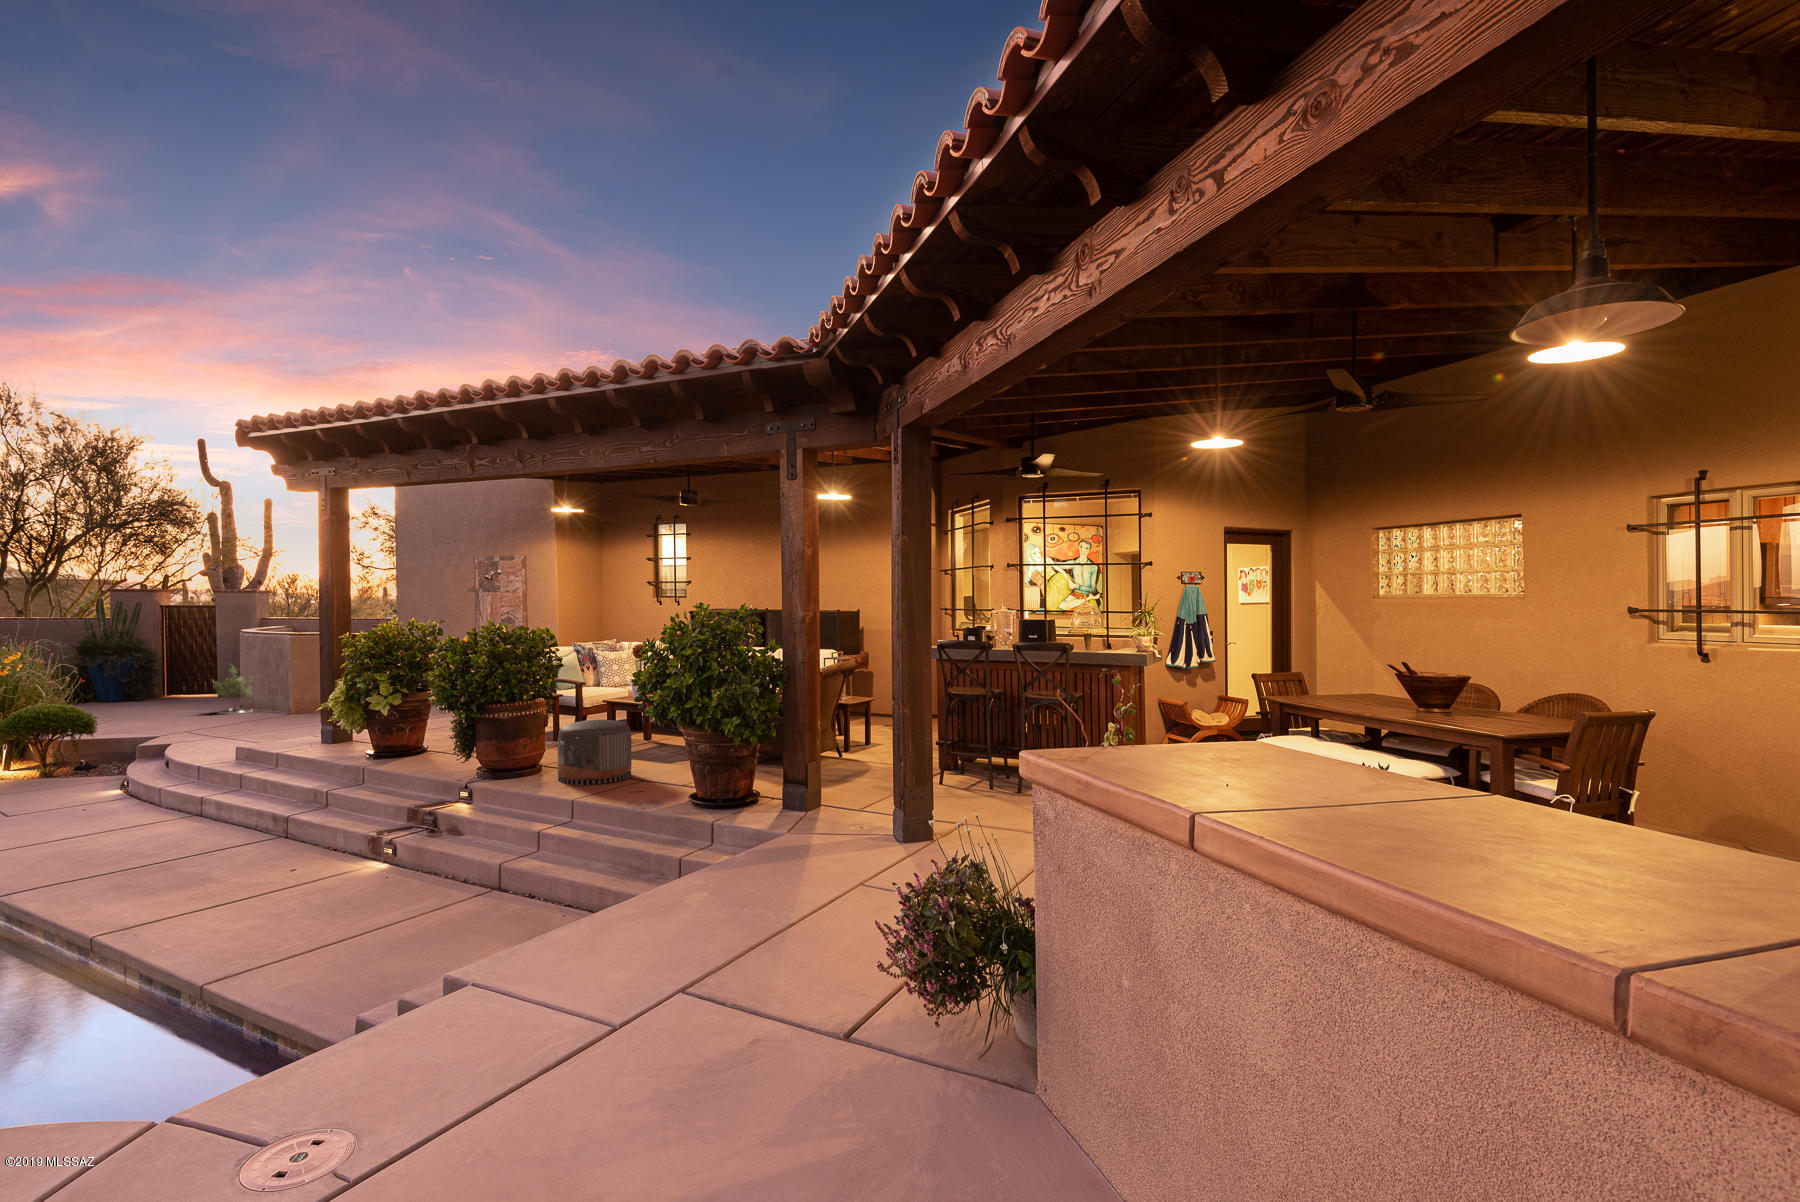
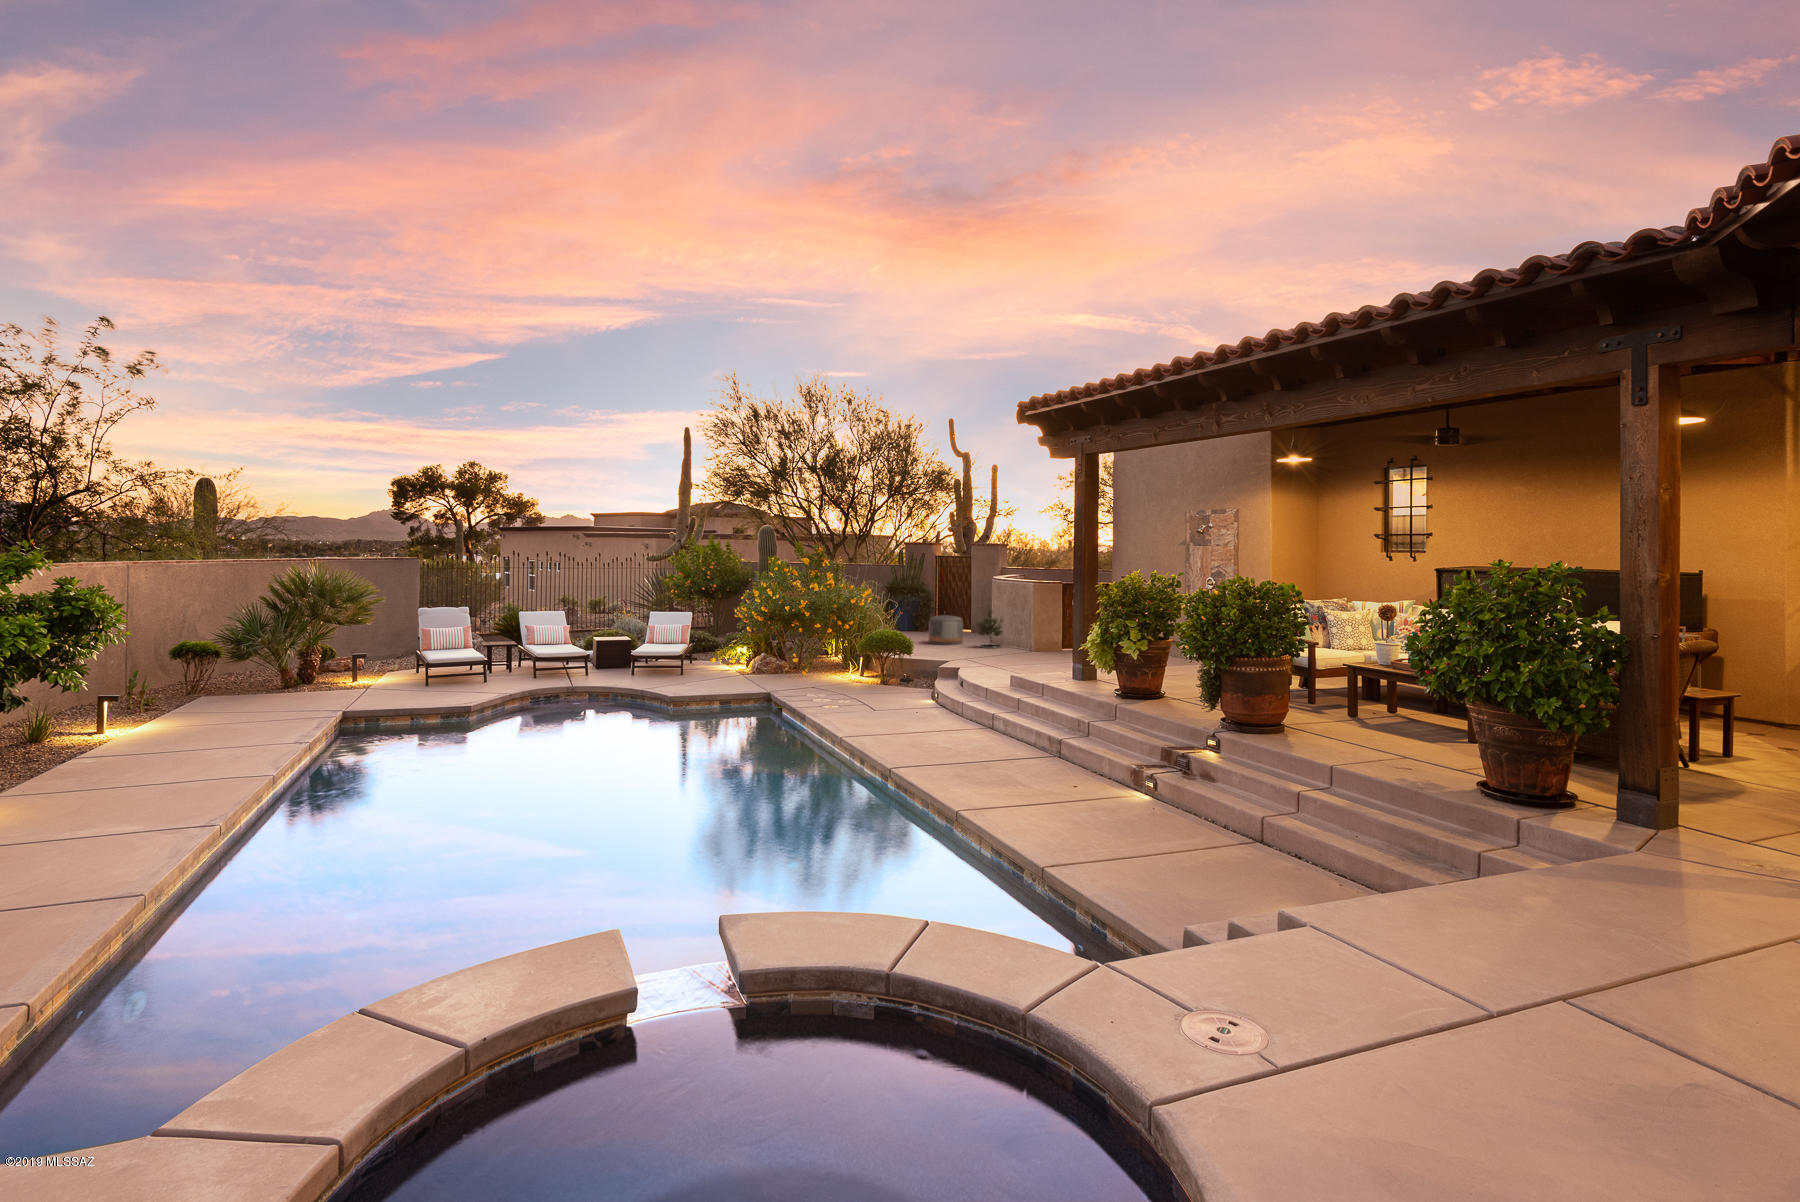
pouf: present [558,720,631,785] -> present [929,615,963,645]

